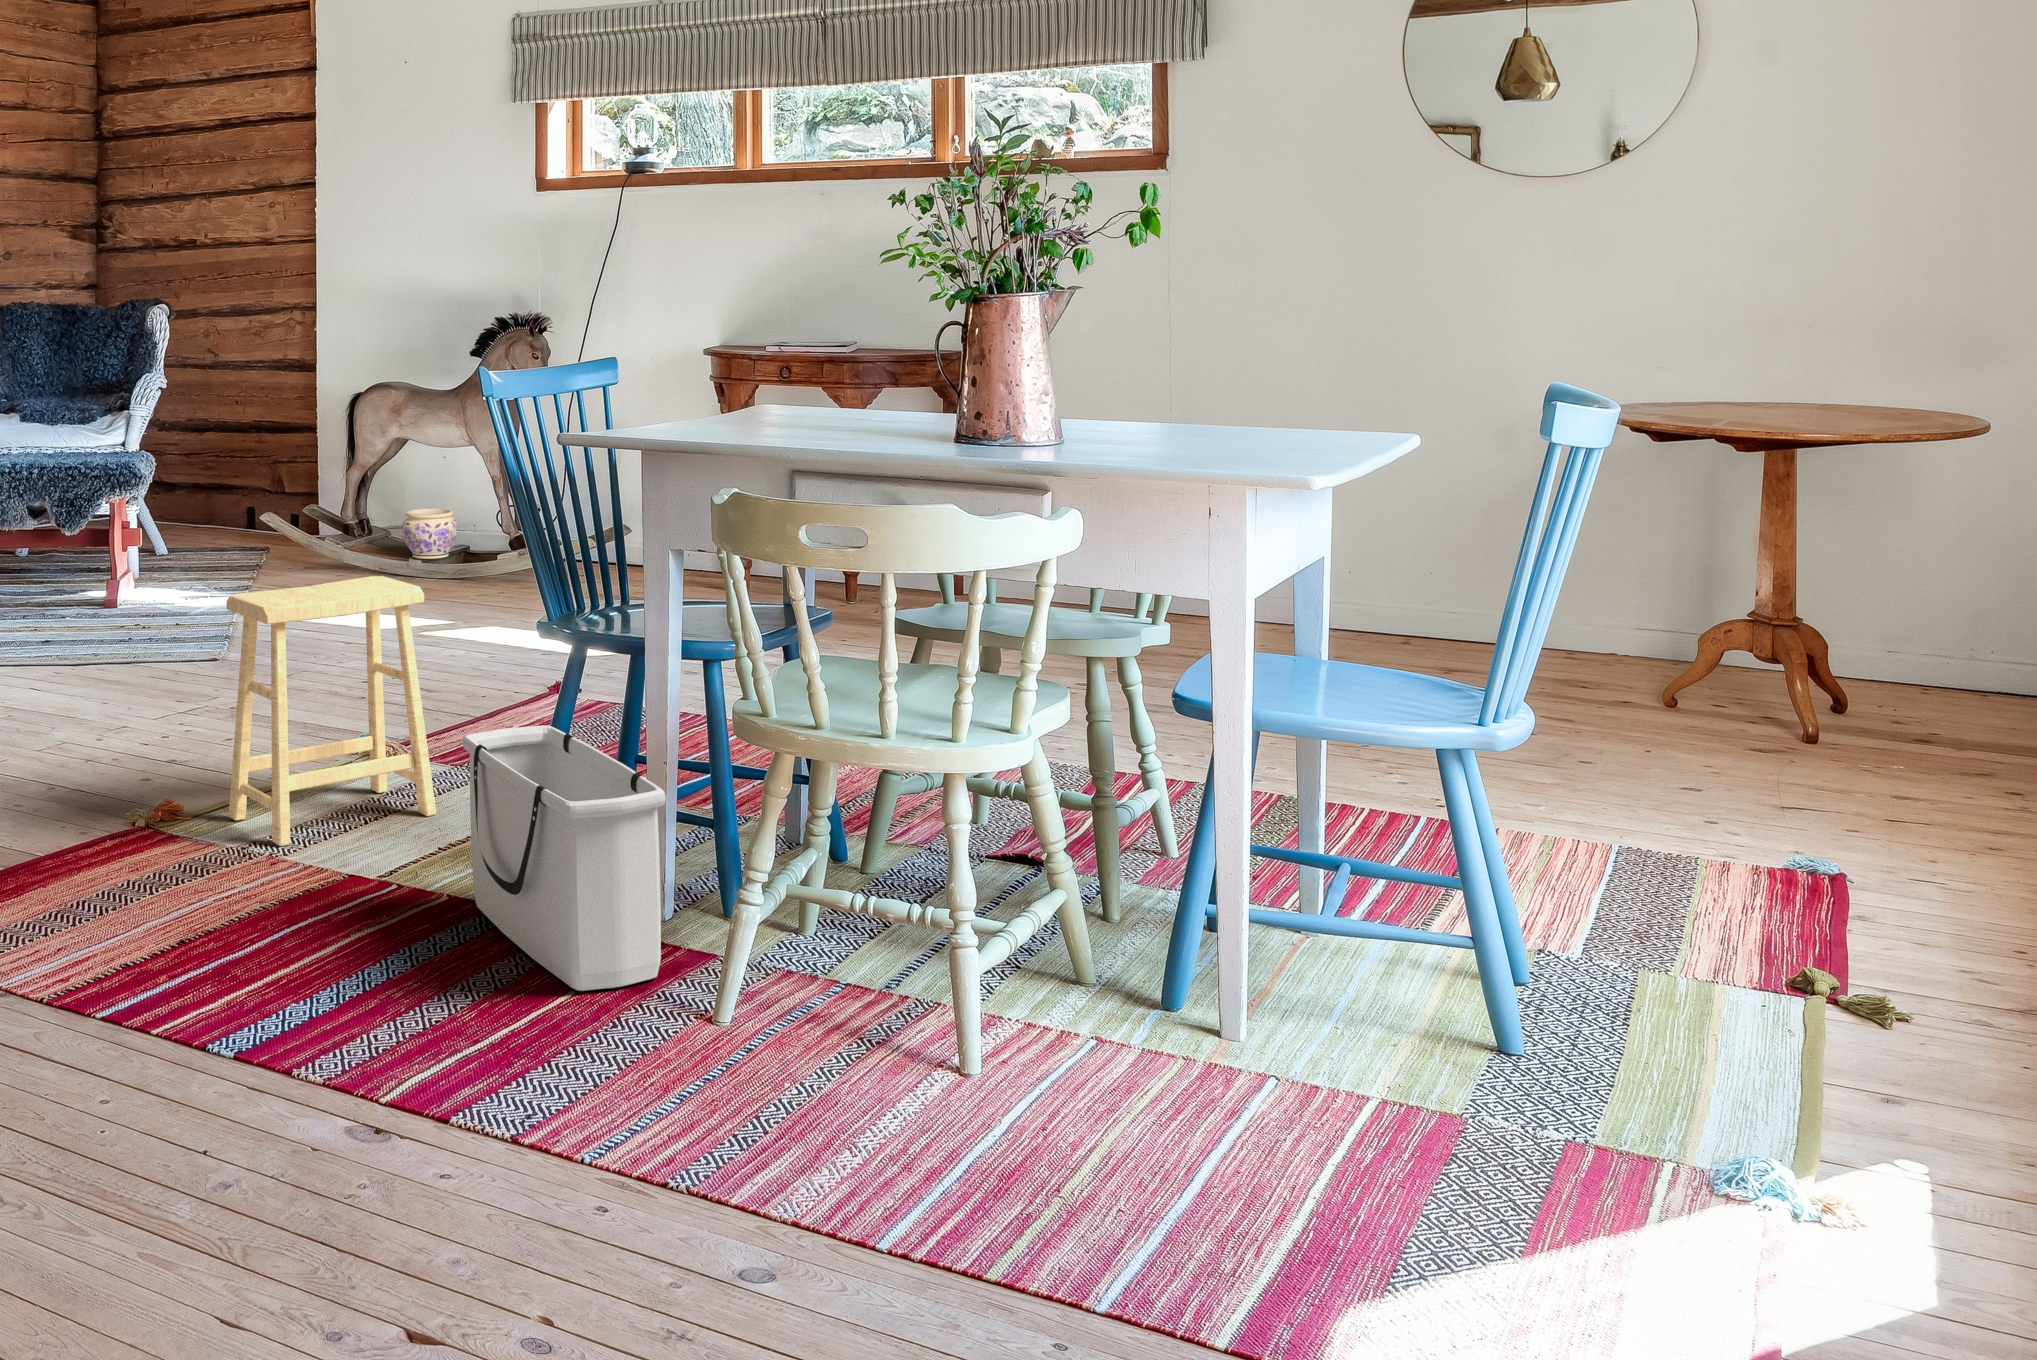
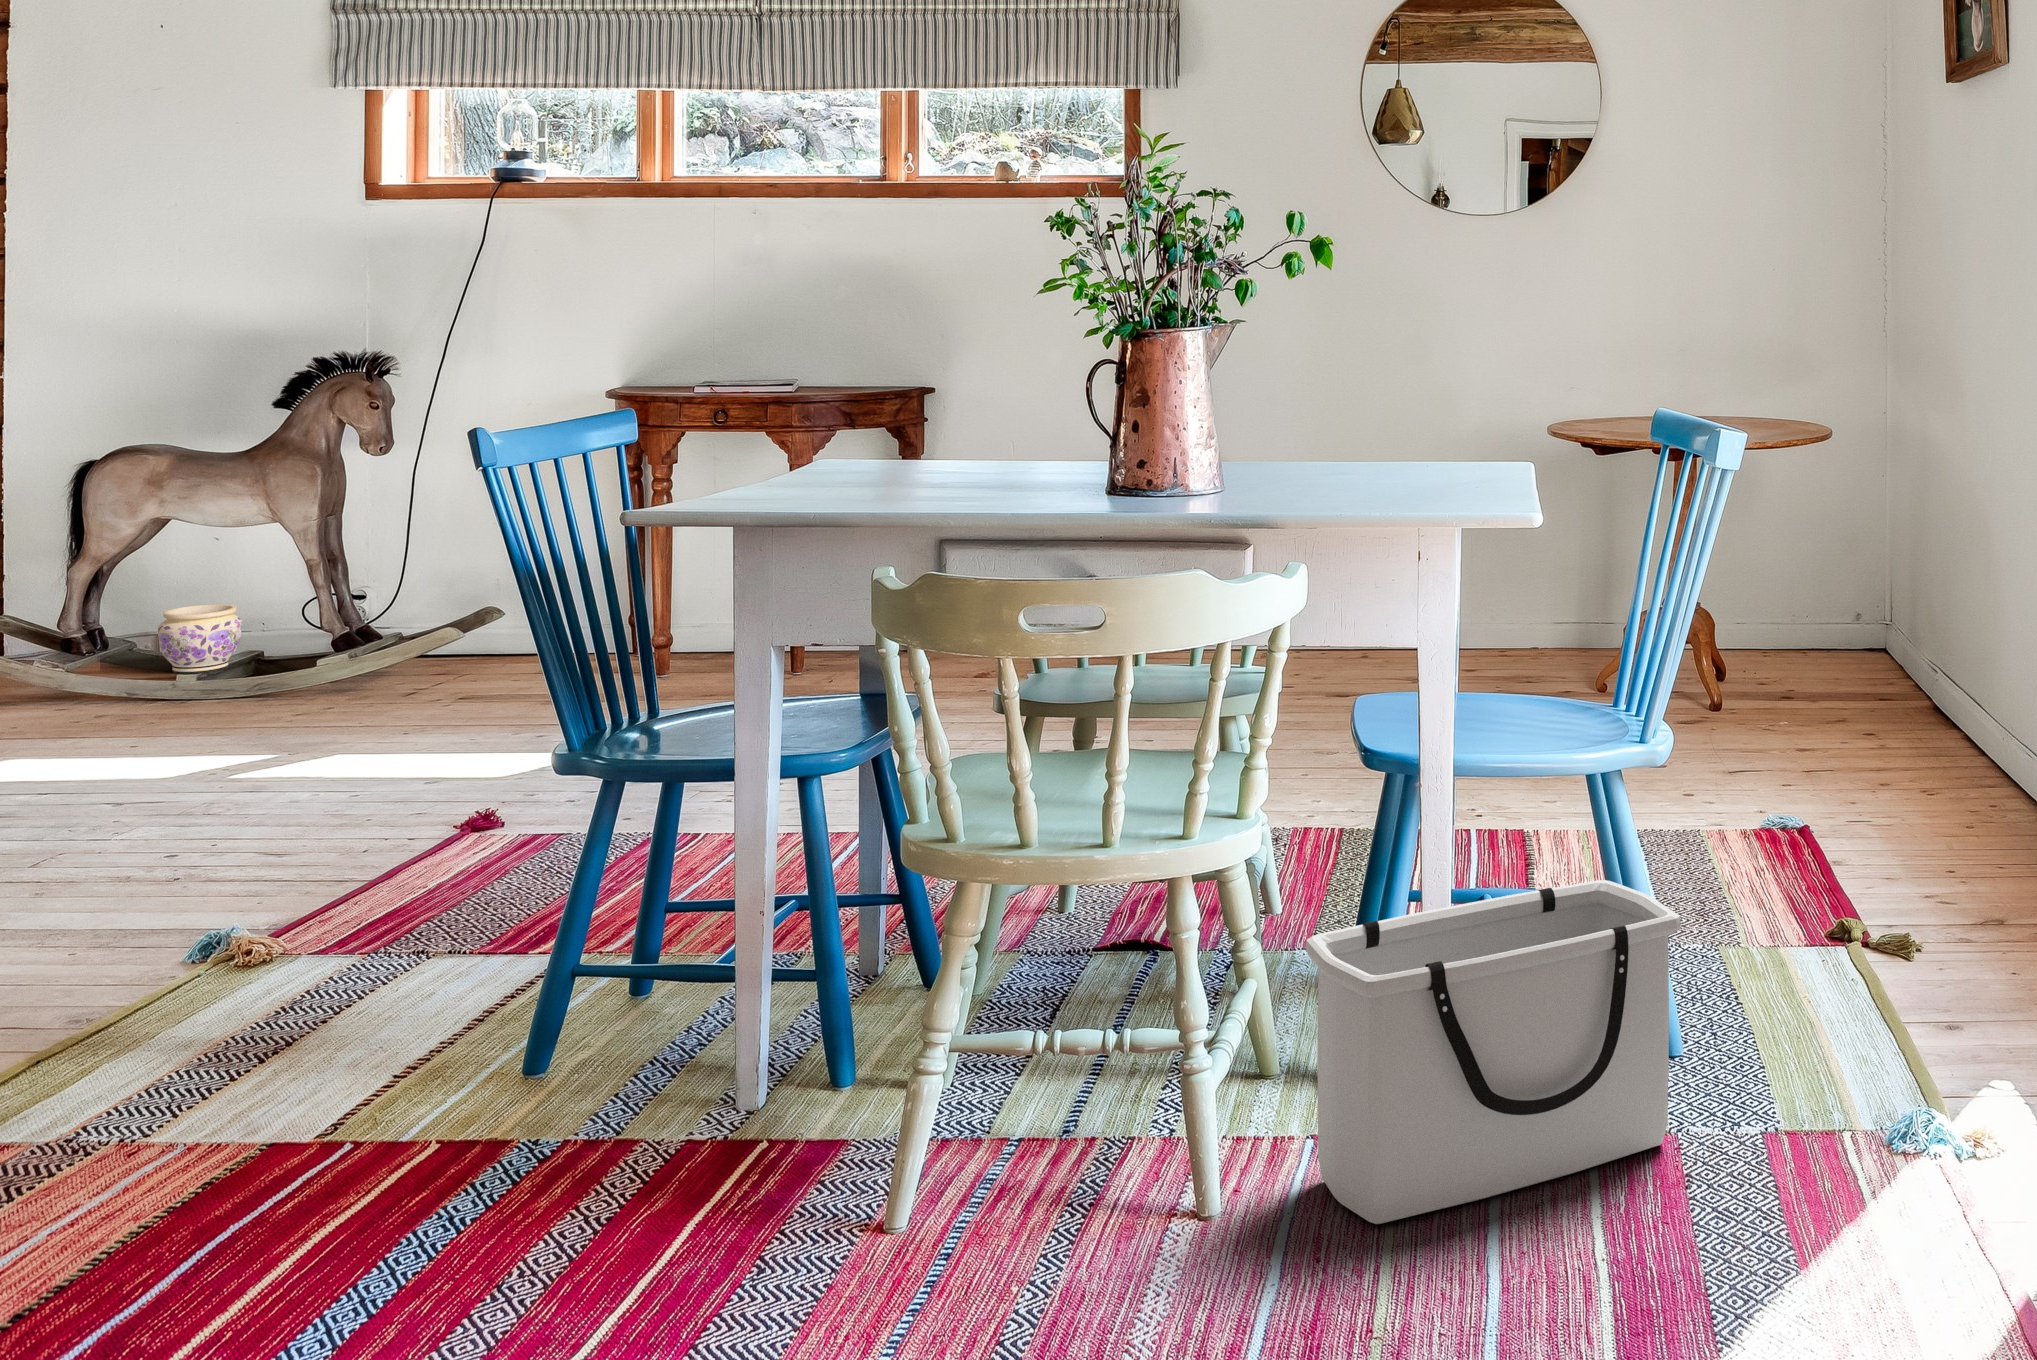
footstool: present [227,576,436,846] -> none [9,707,364,1122]
storage bin: present [463,726,665,991] -> present [1306,880,1681,1224]

